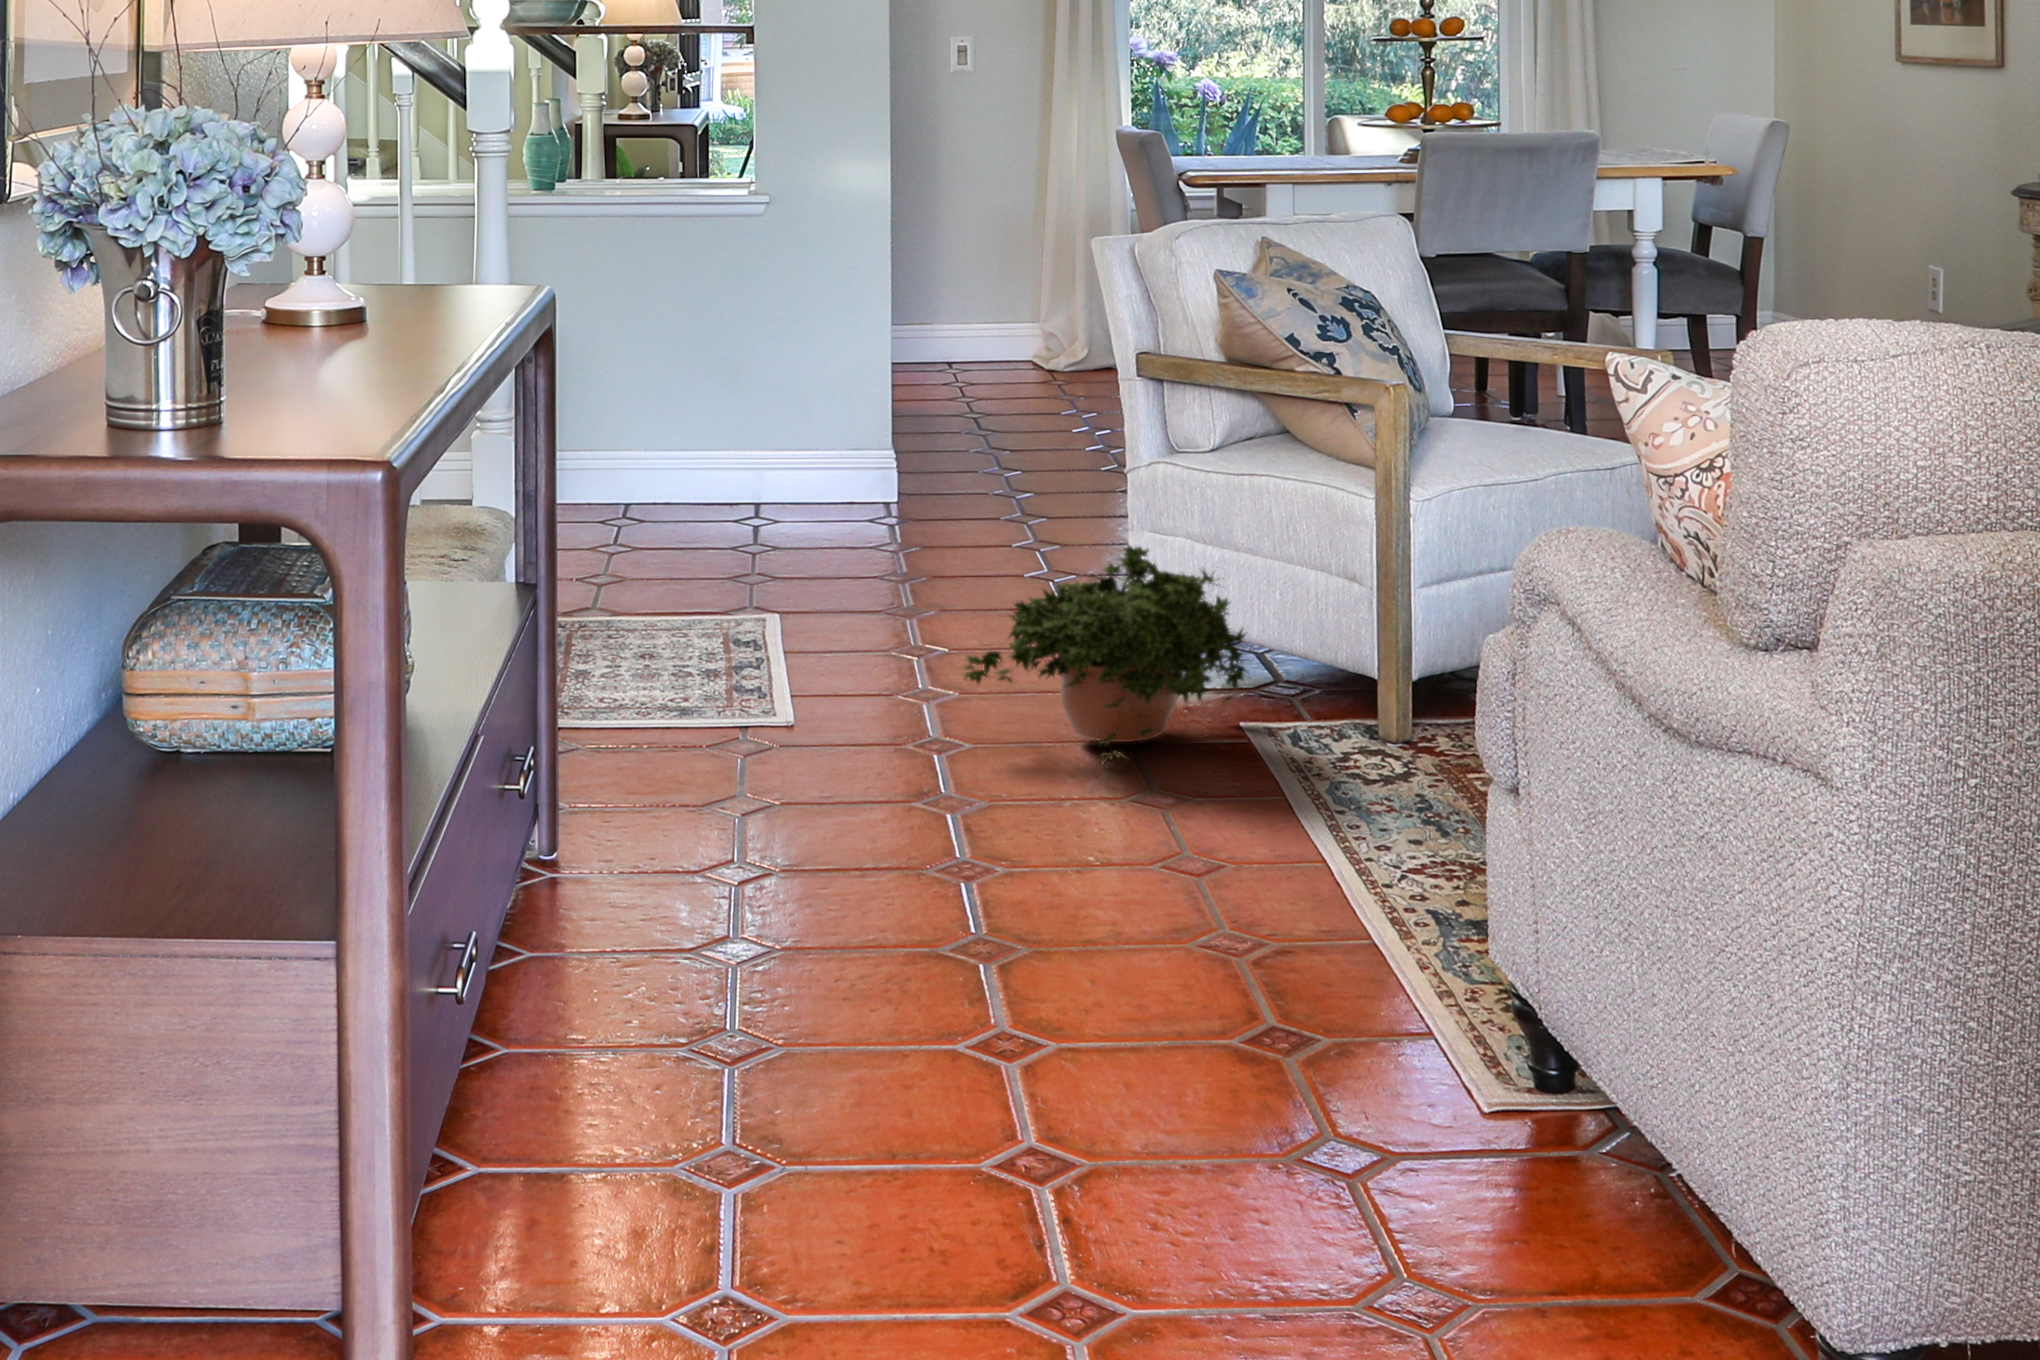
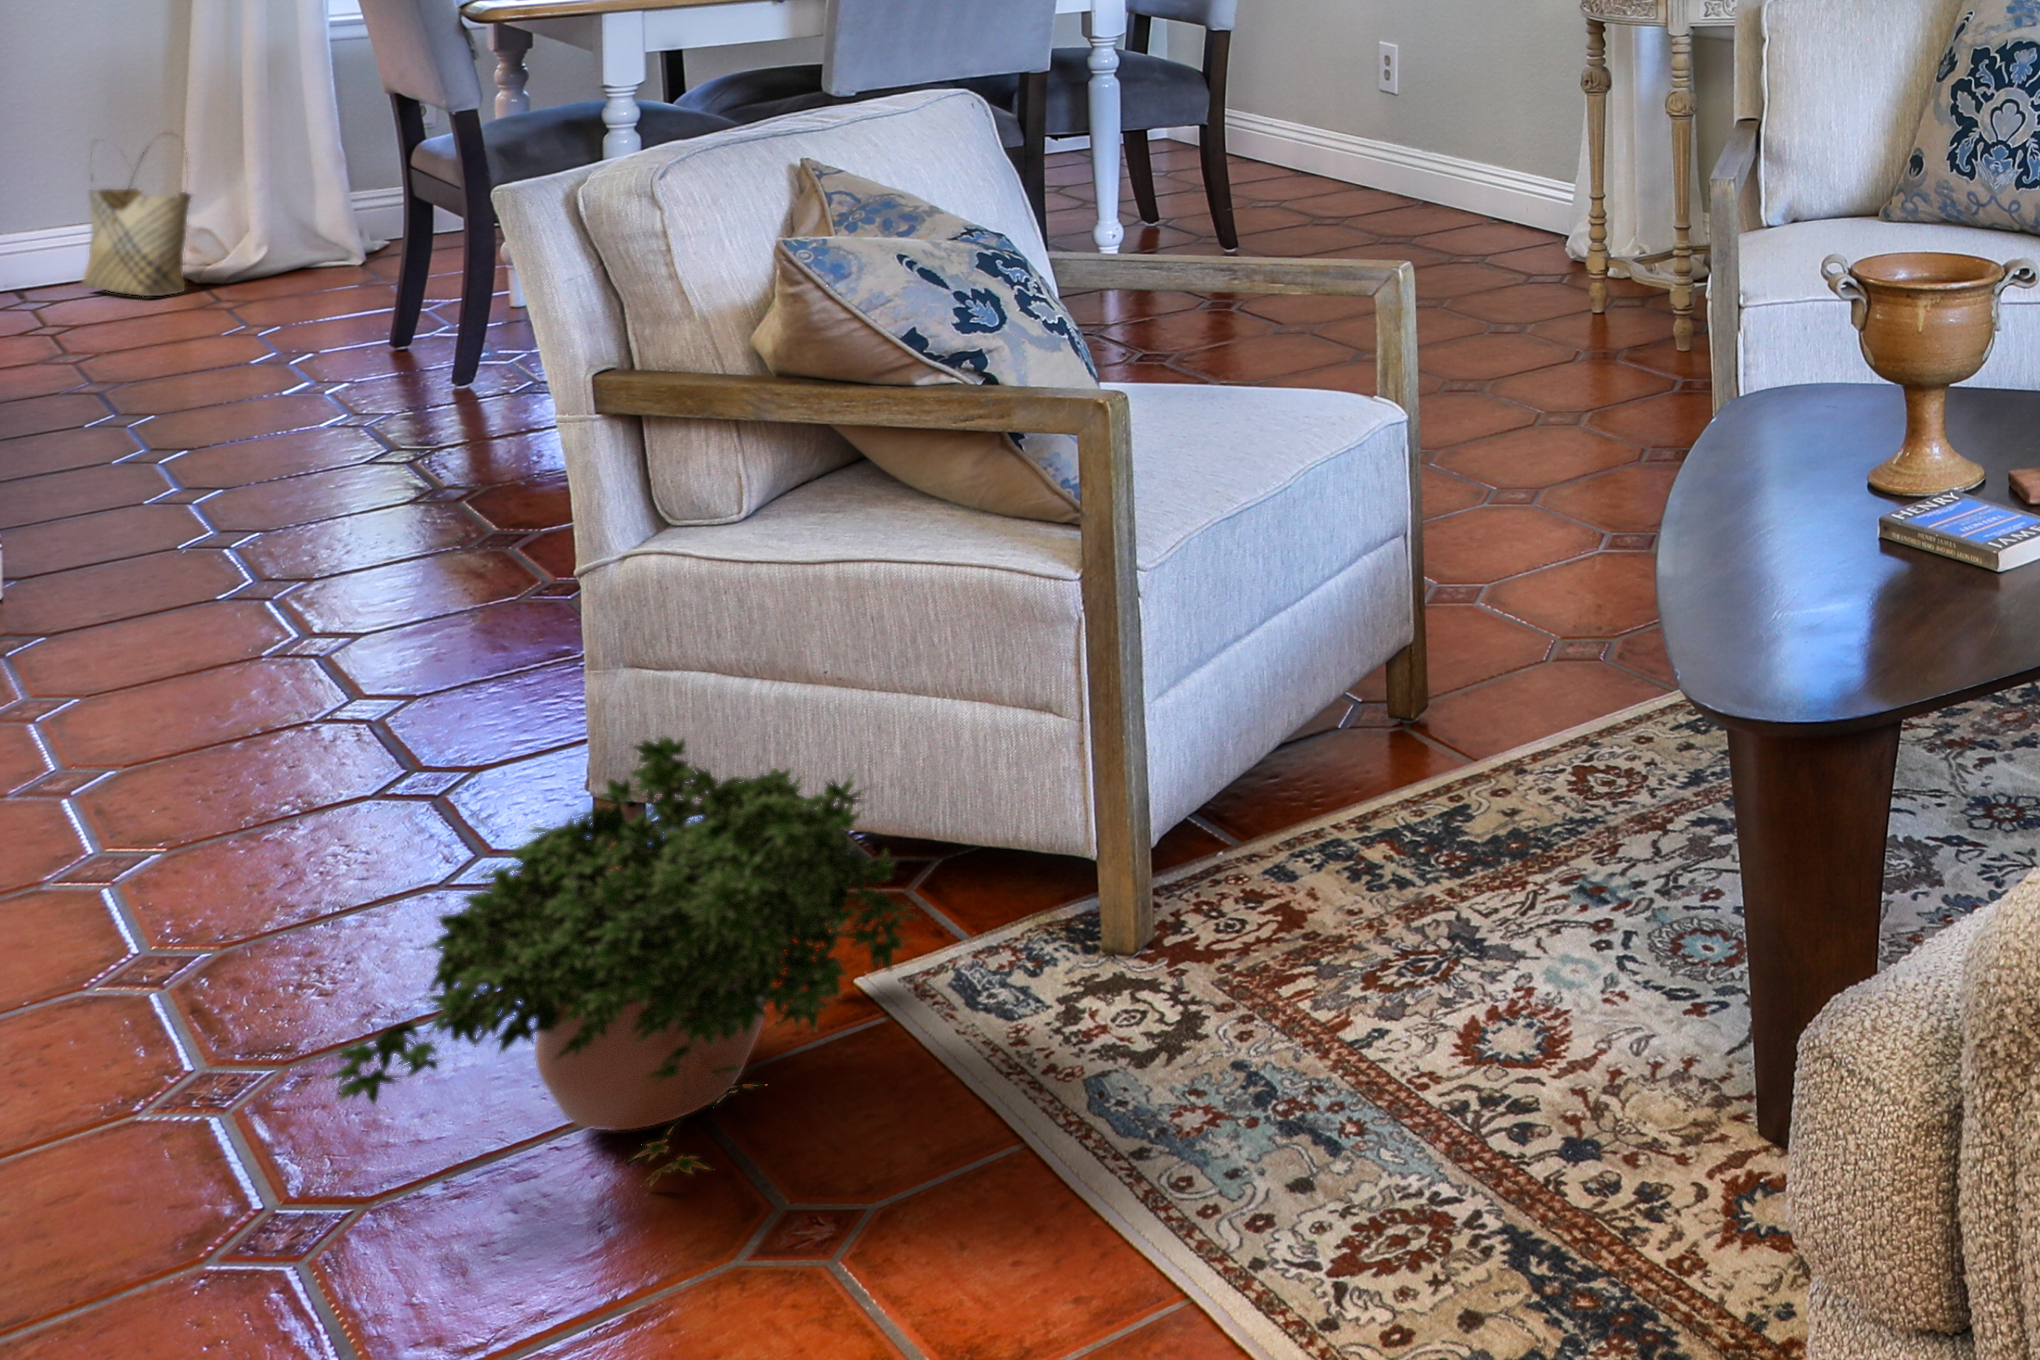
woven basket: none [993,270,1054,384] -> present [82,134,191,296]

